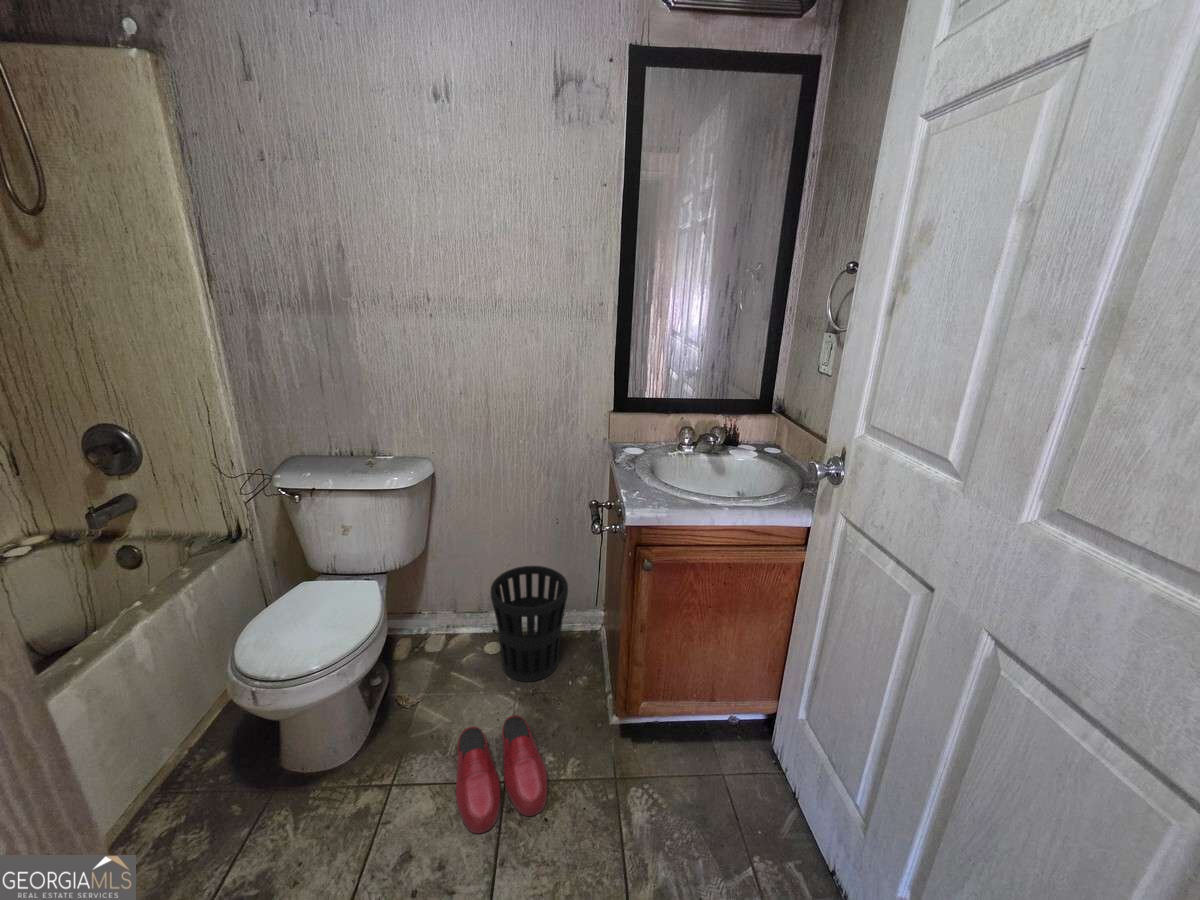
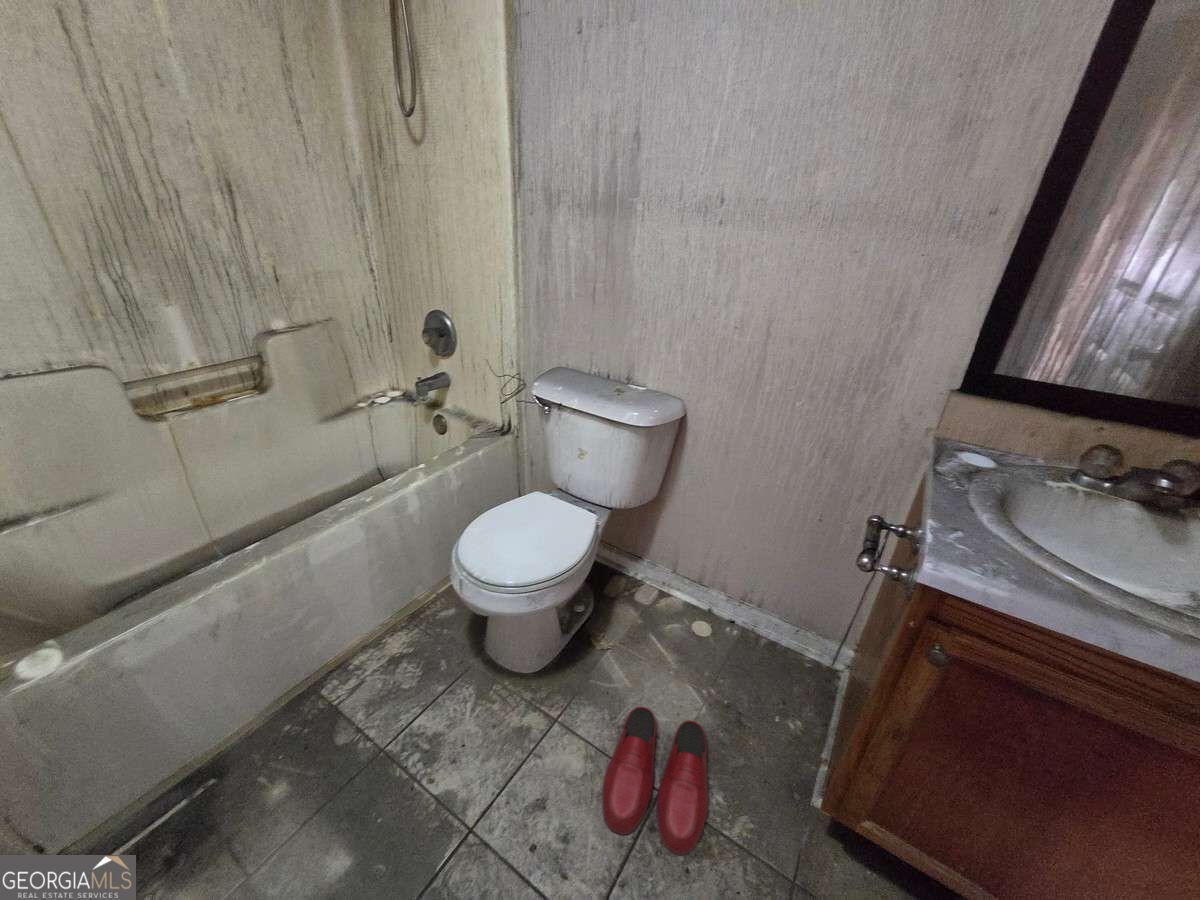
wastebasket: present [491,566,568,682] -> none [704,554,810,695]

